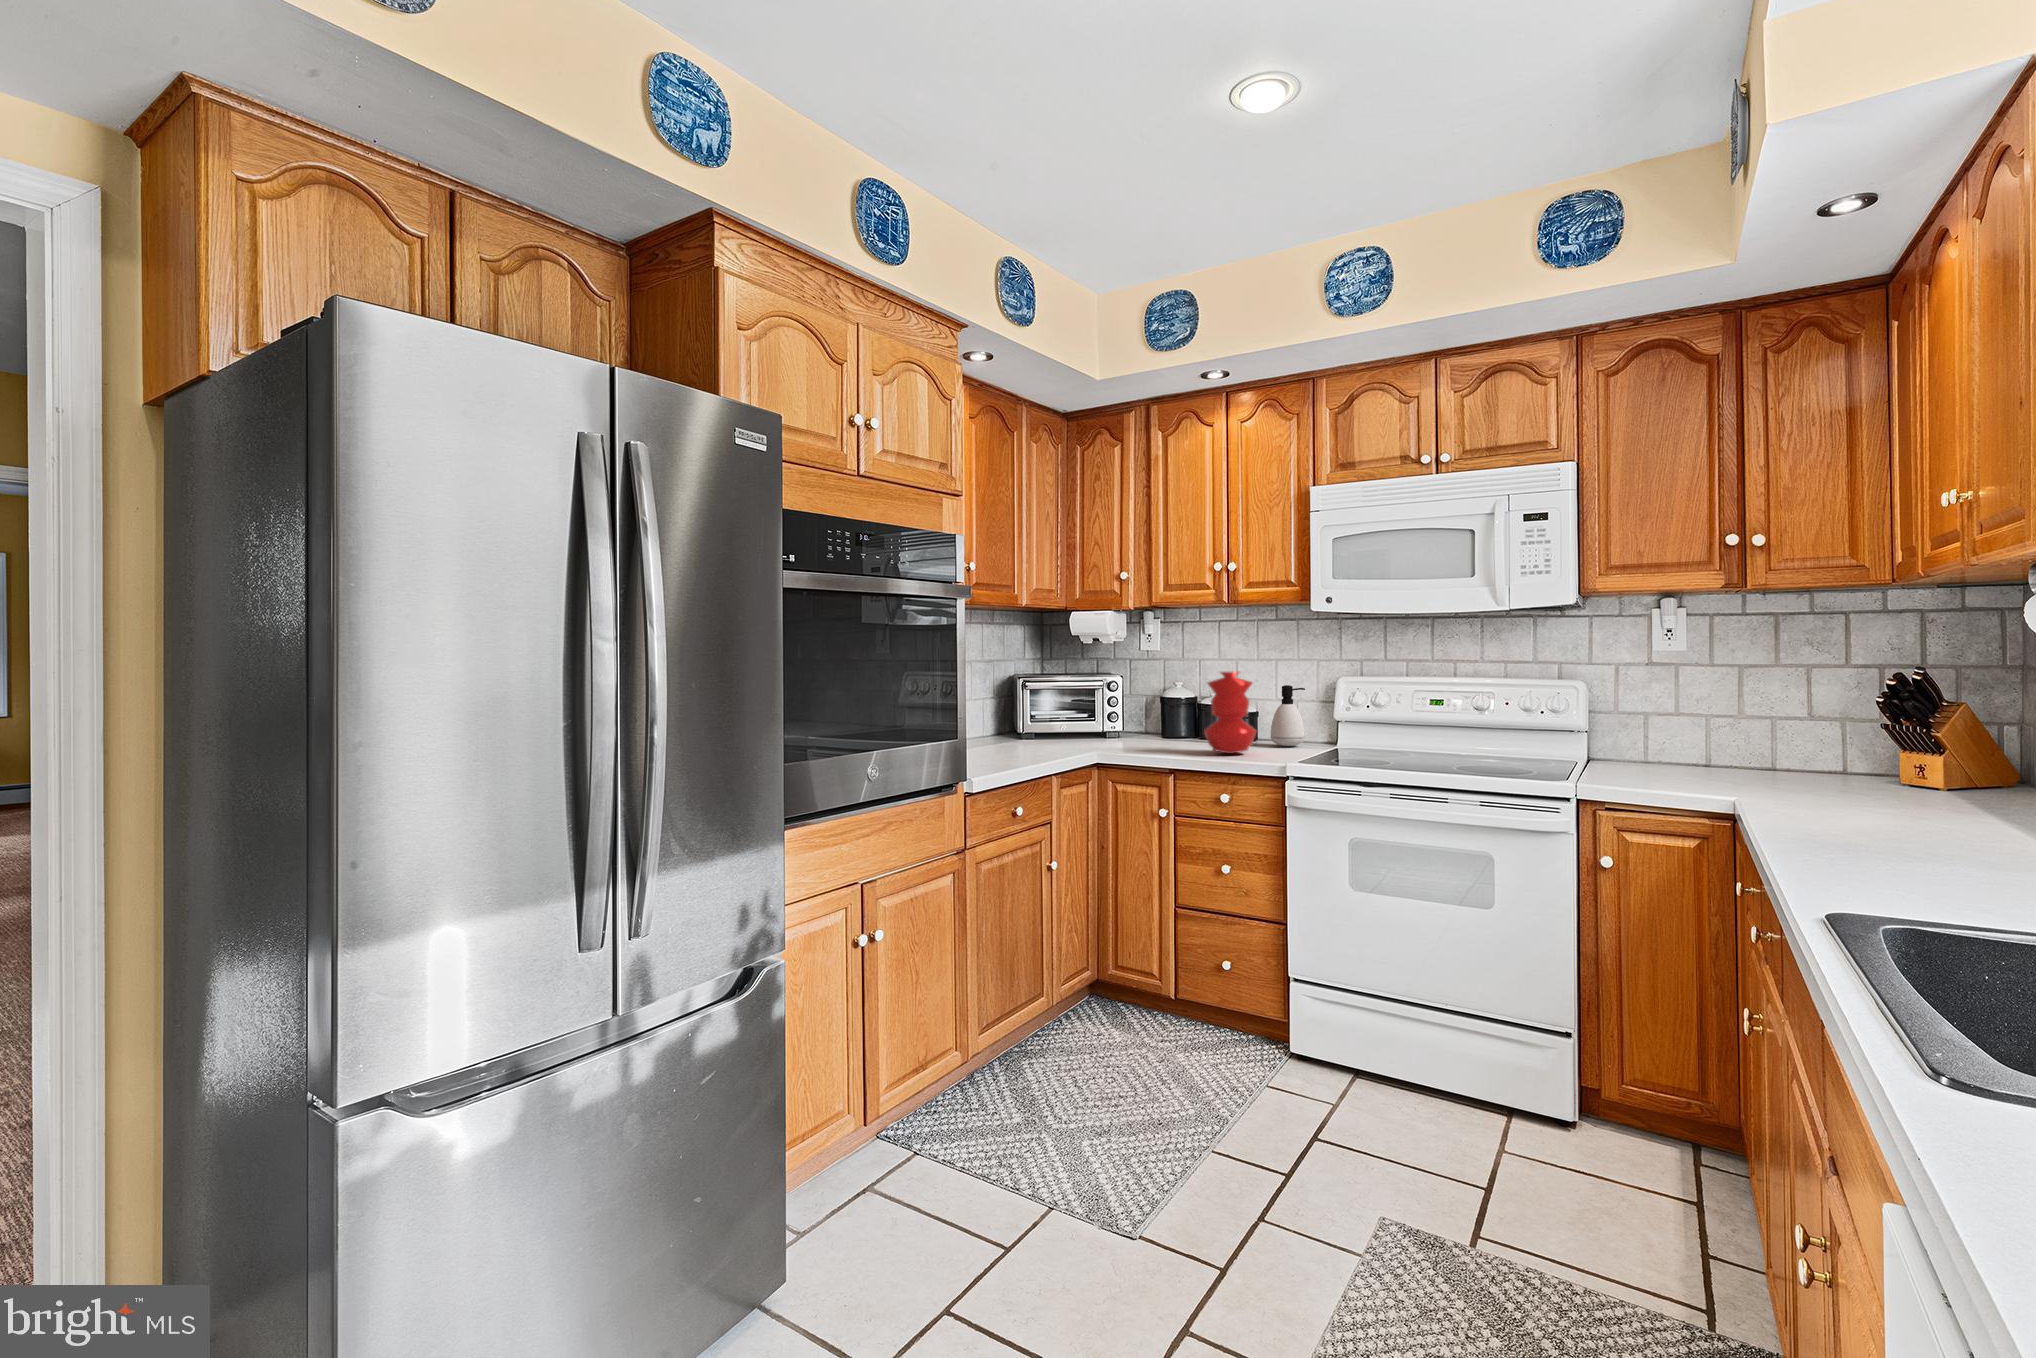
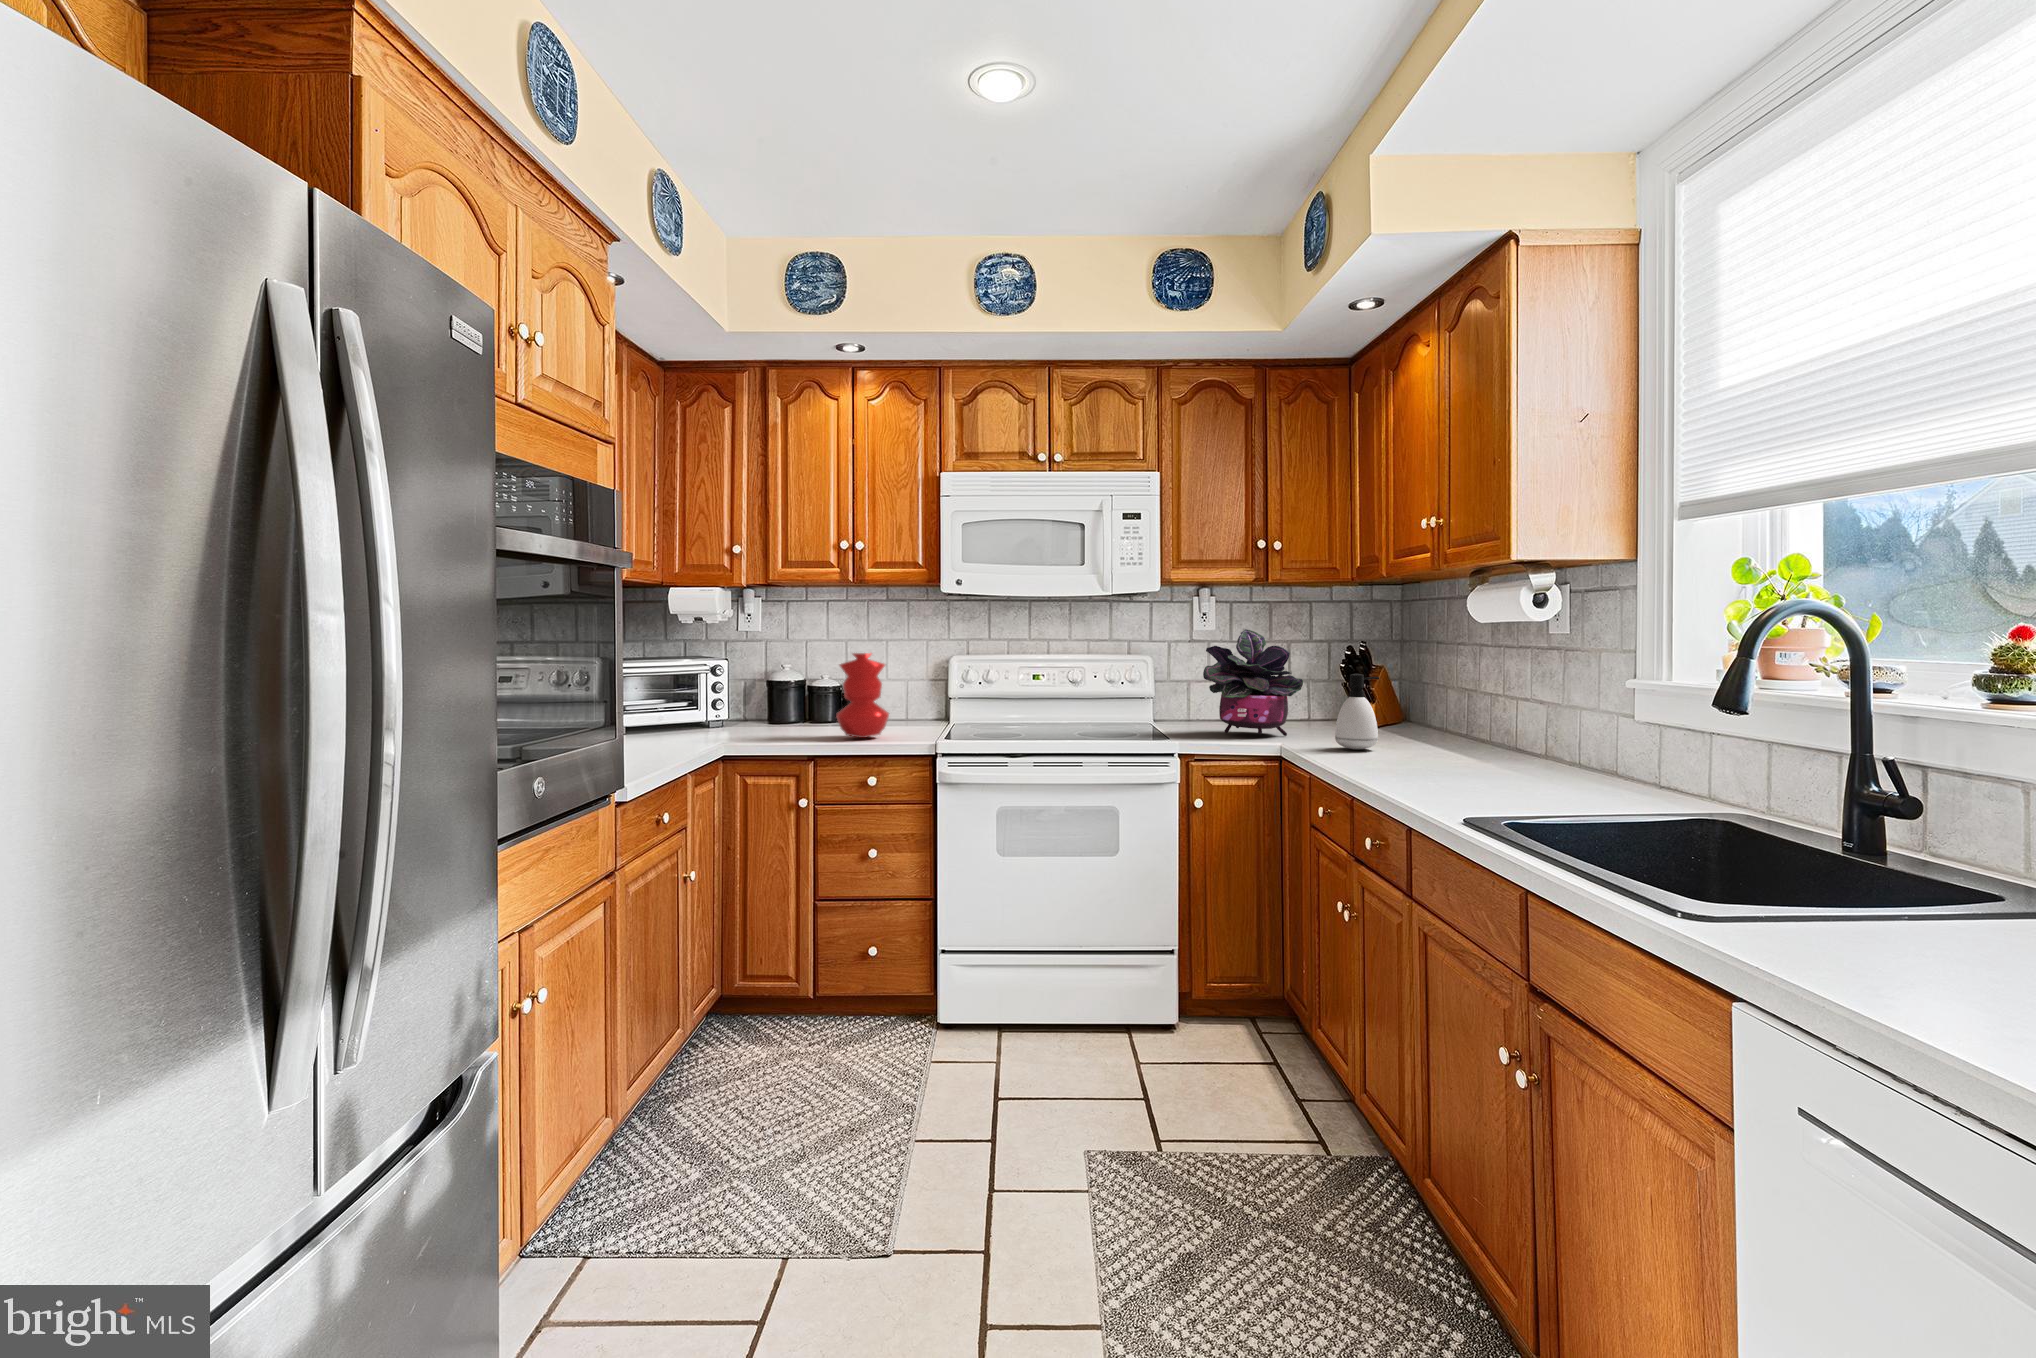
potted plant: none [1622,644,1771,779] -> present [1203,629,1303,736]
soap dispenser: present [1271,685,1305,746] -> present [1335,674,1379,749]

